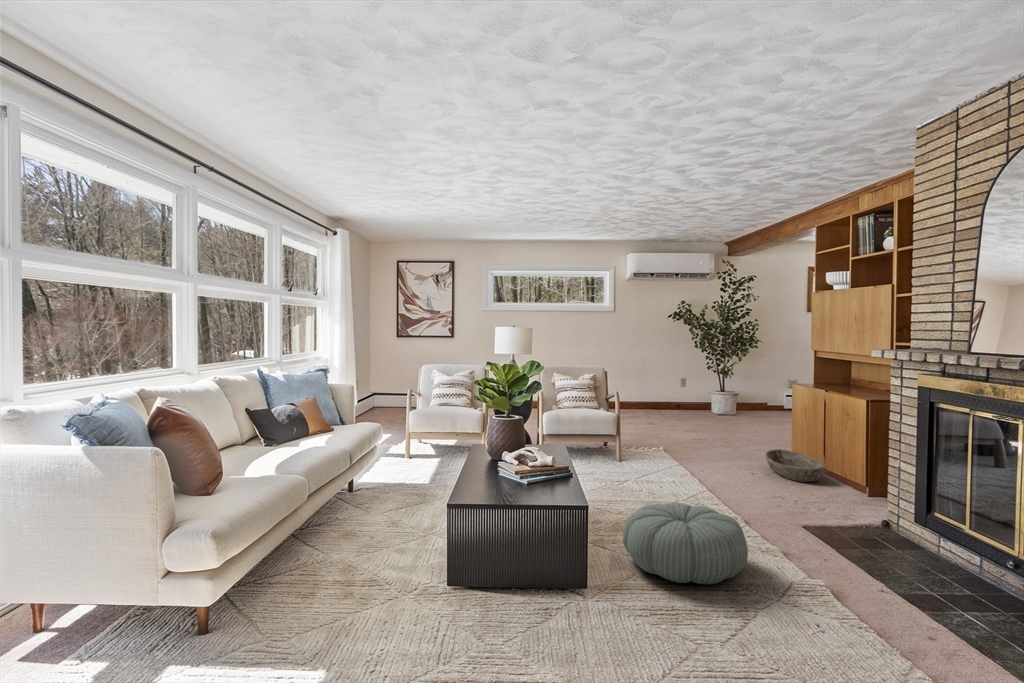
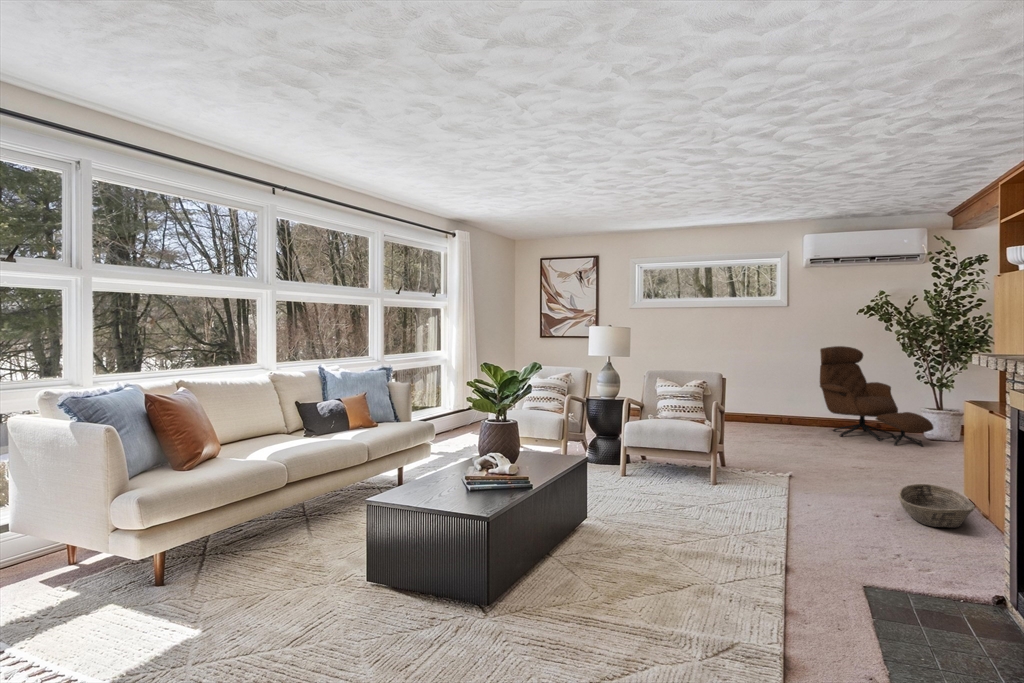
lounge chair: none [642,344,726,421] -> present [820,346,933,446]
pouf: present [623,502,748,584] -> none [586,520,718,606]

